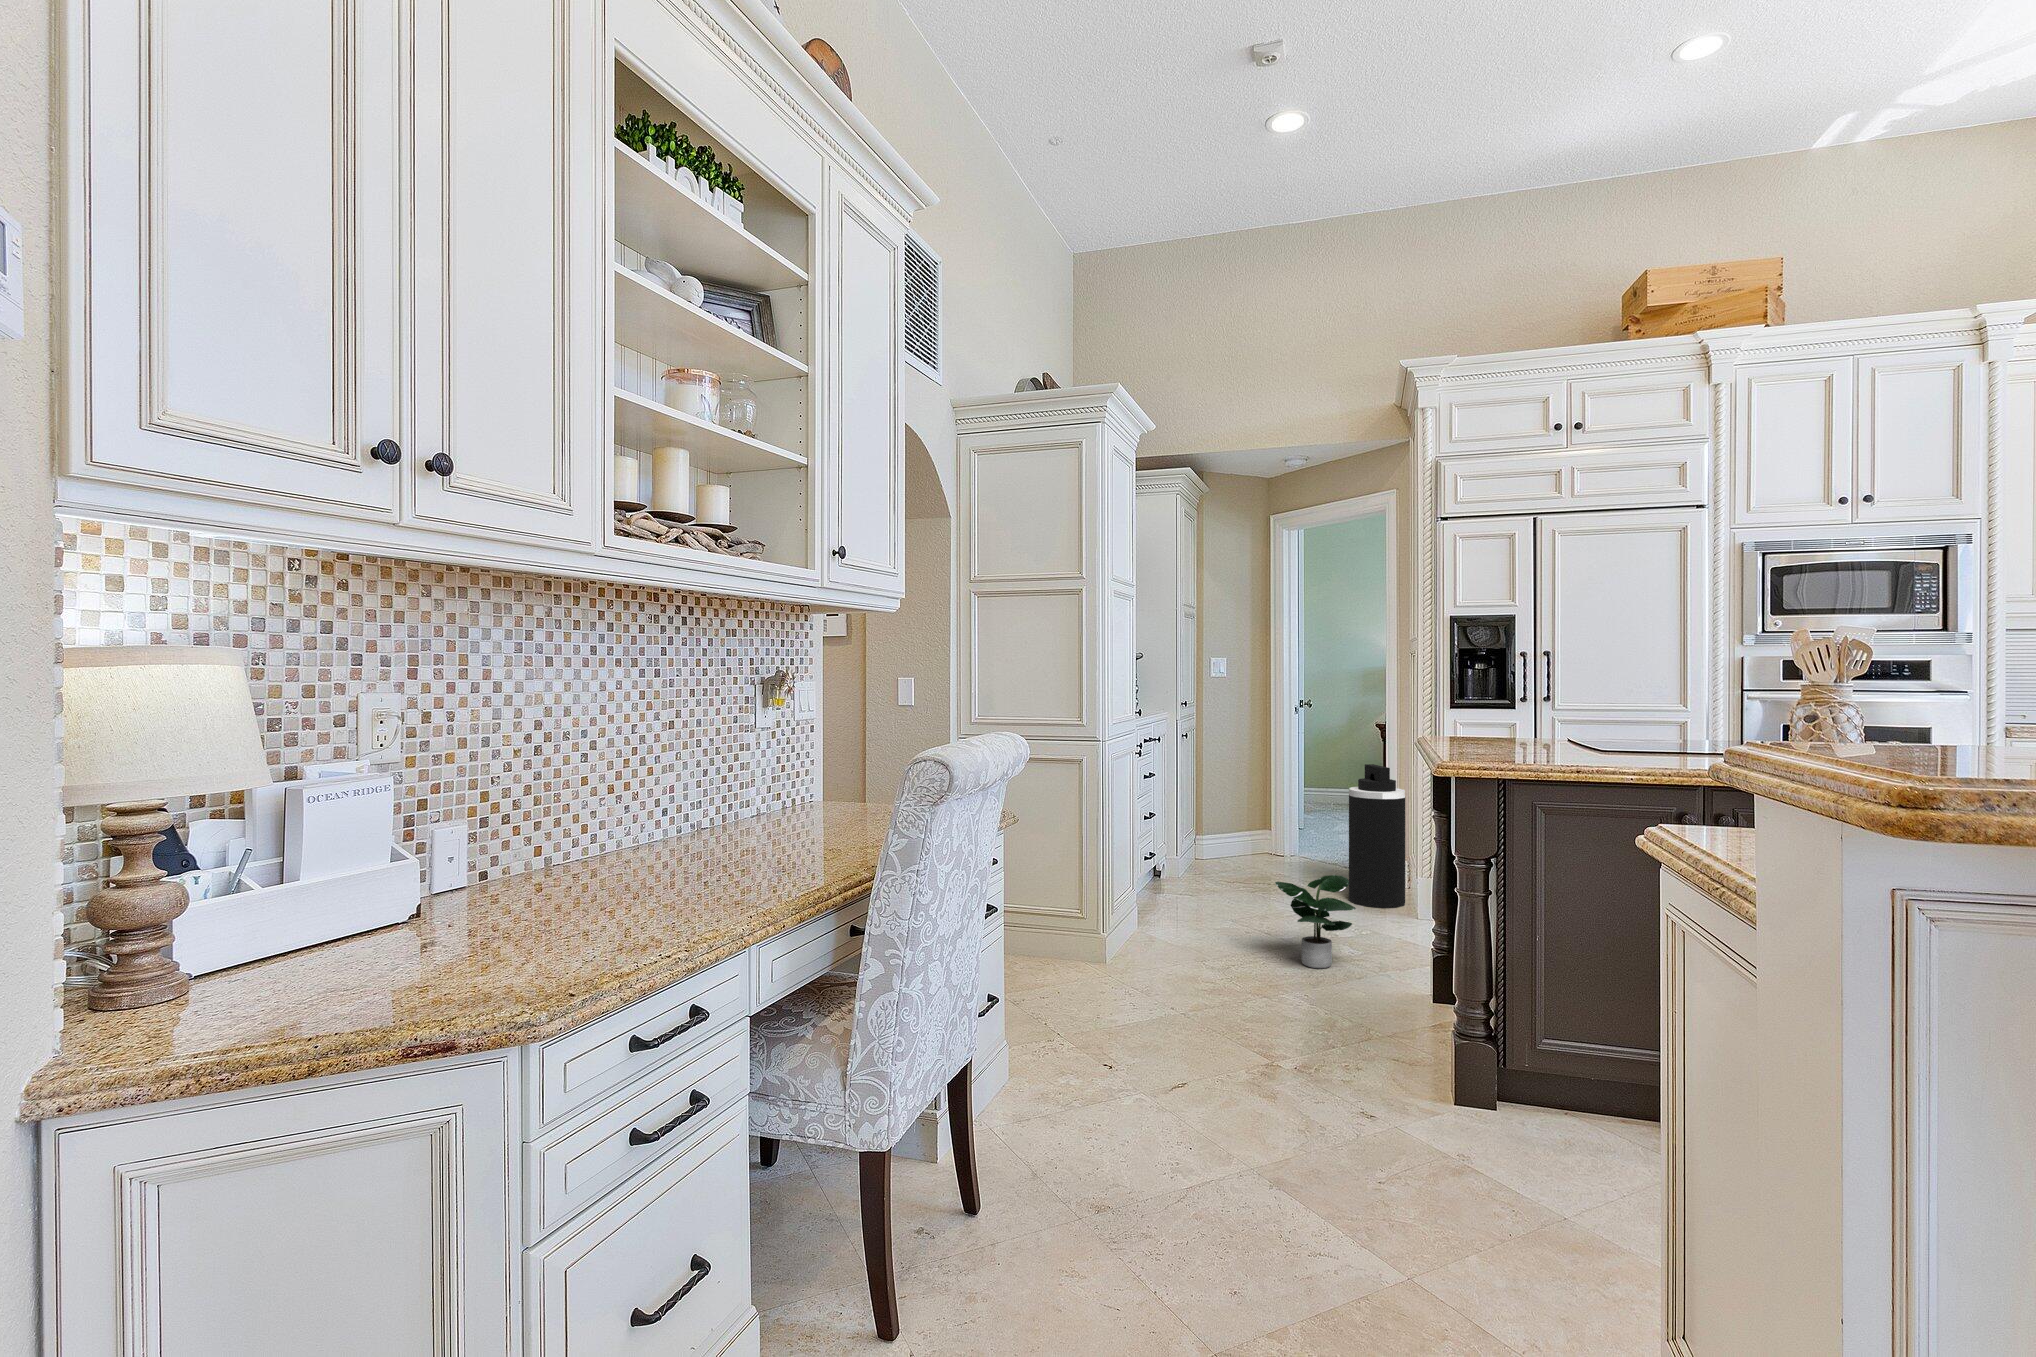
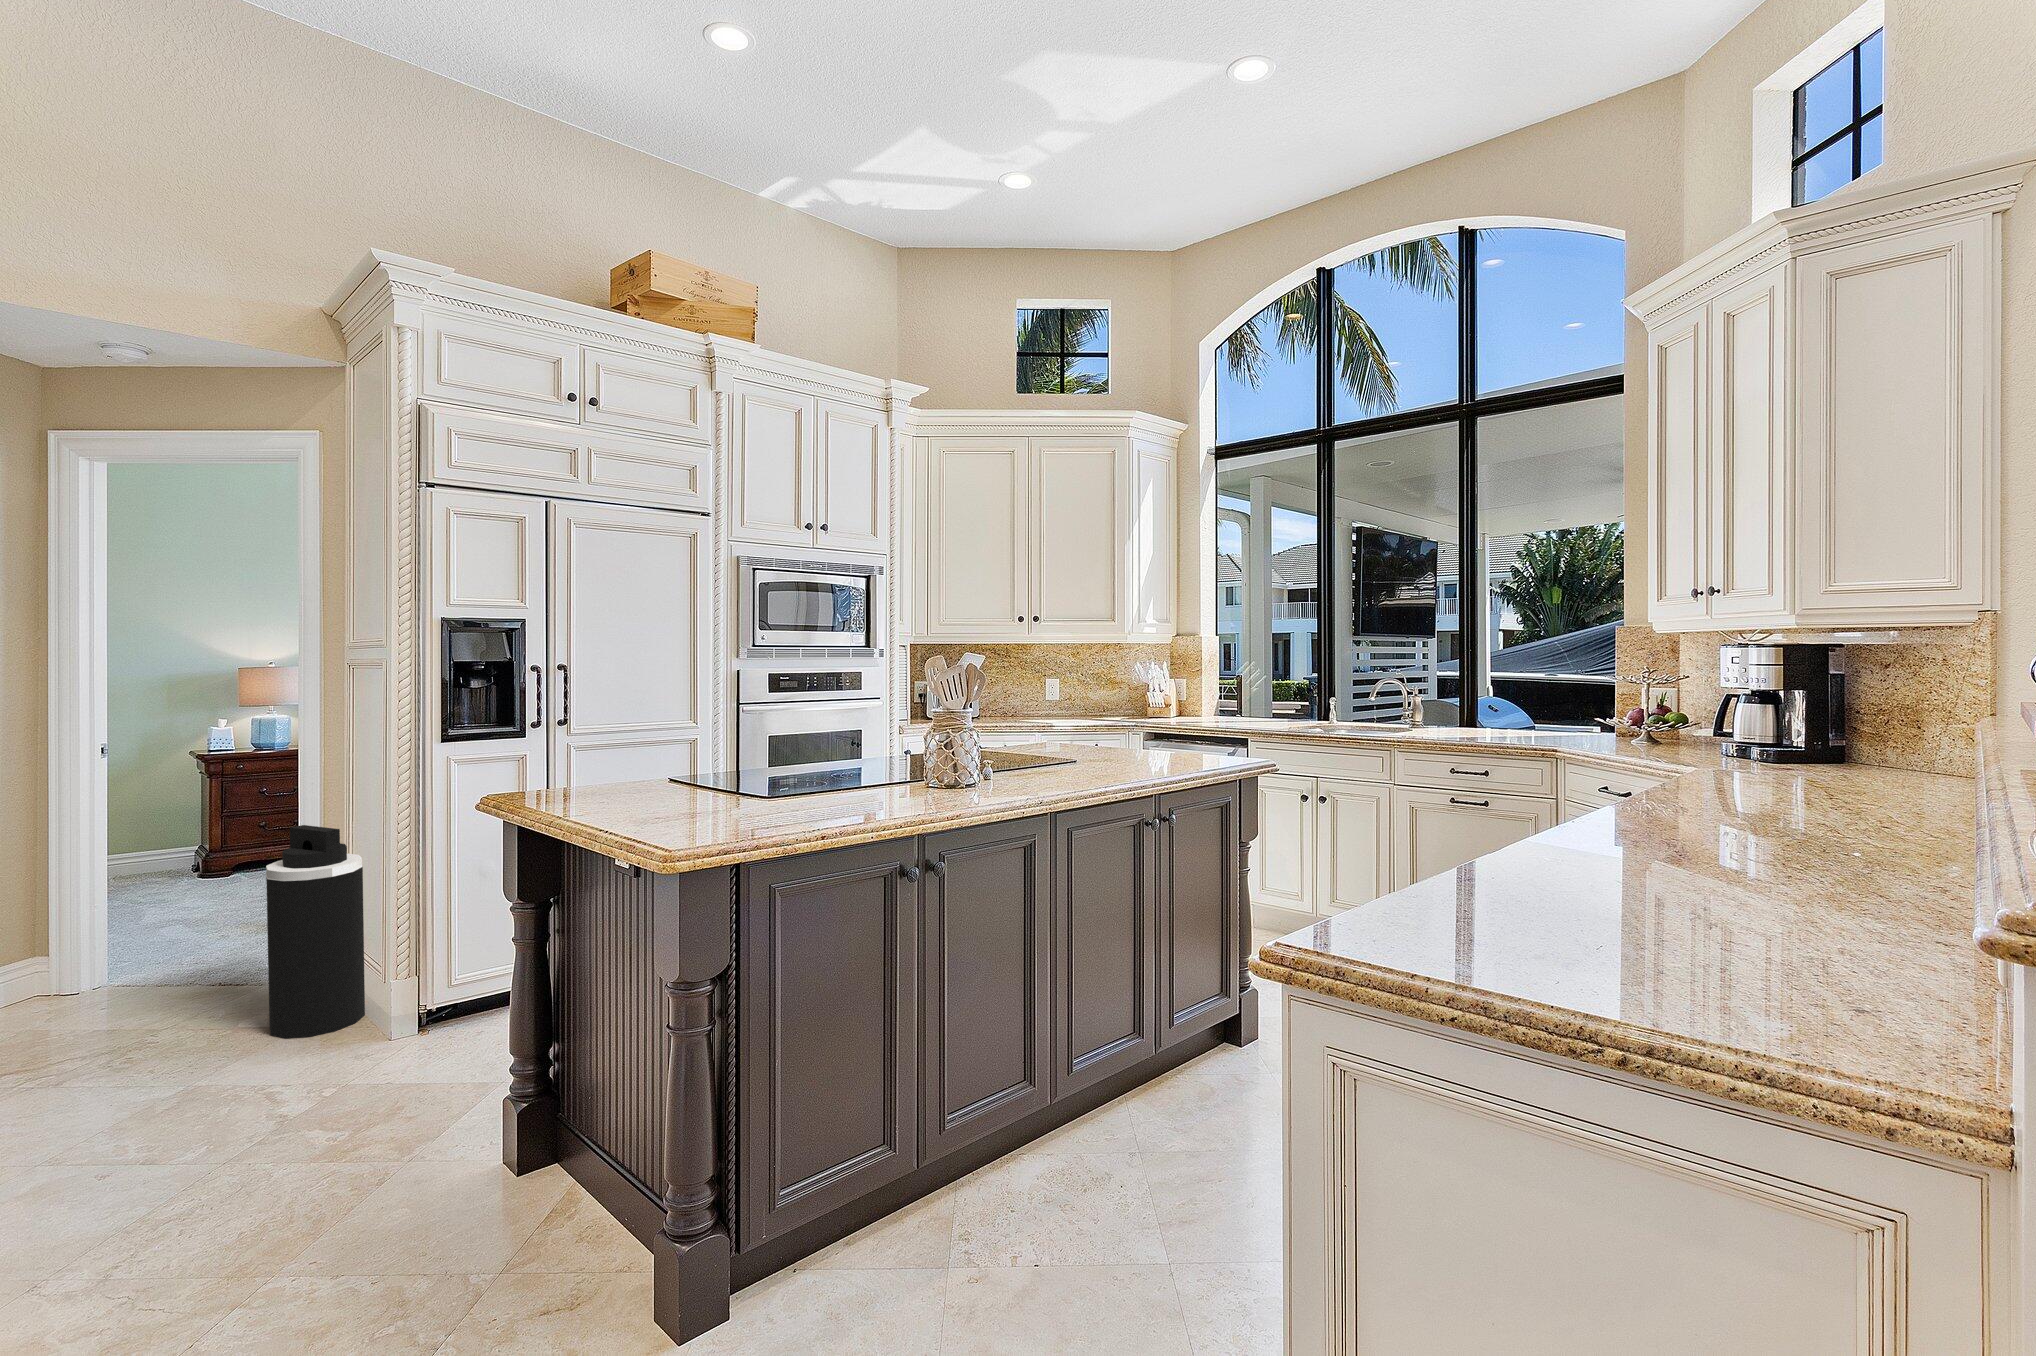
potted plant: present [1275,875,1356,968] -> none [216,1033,384,1206]

